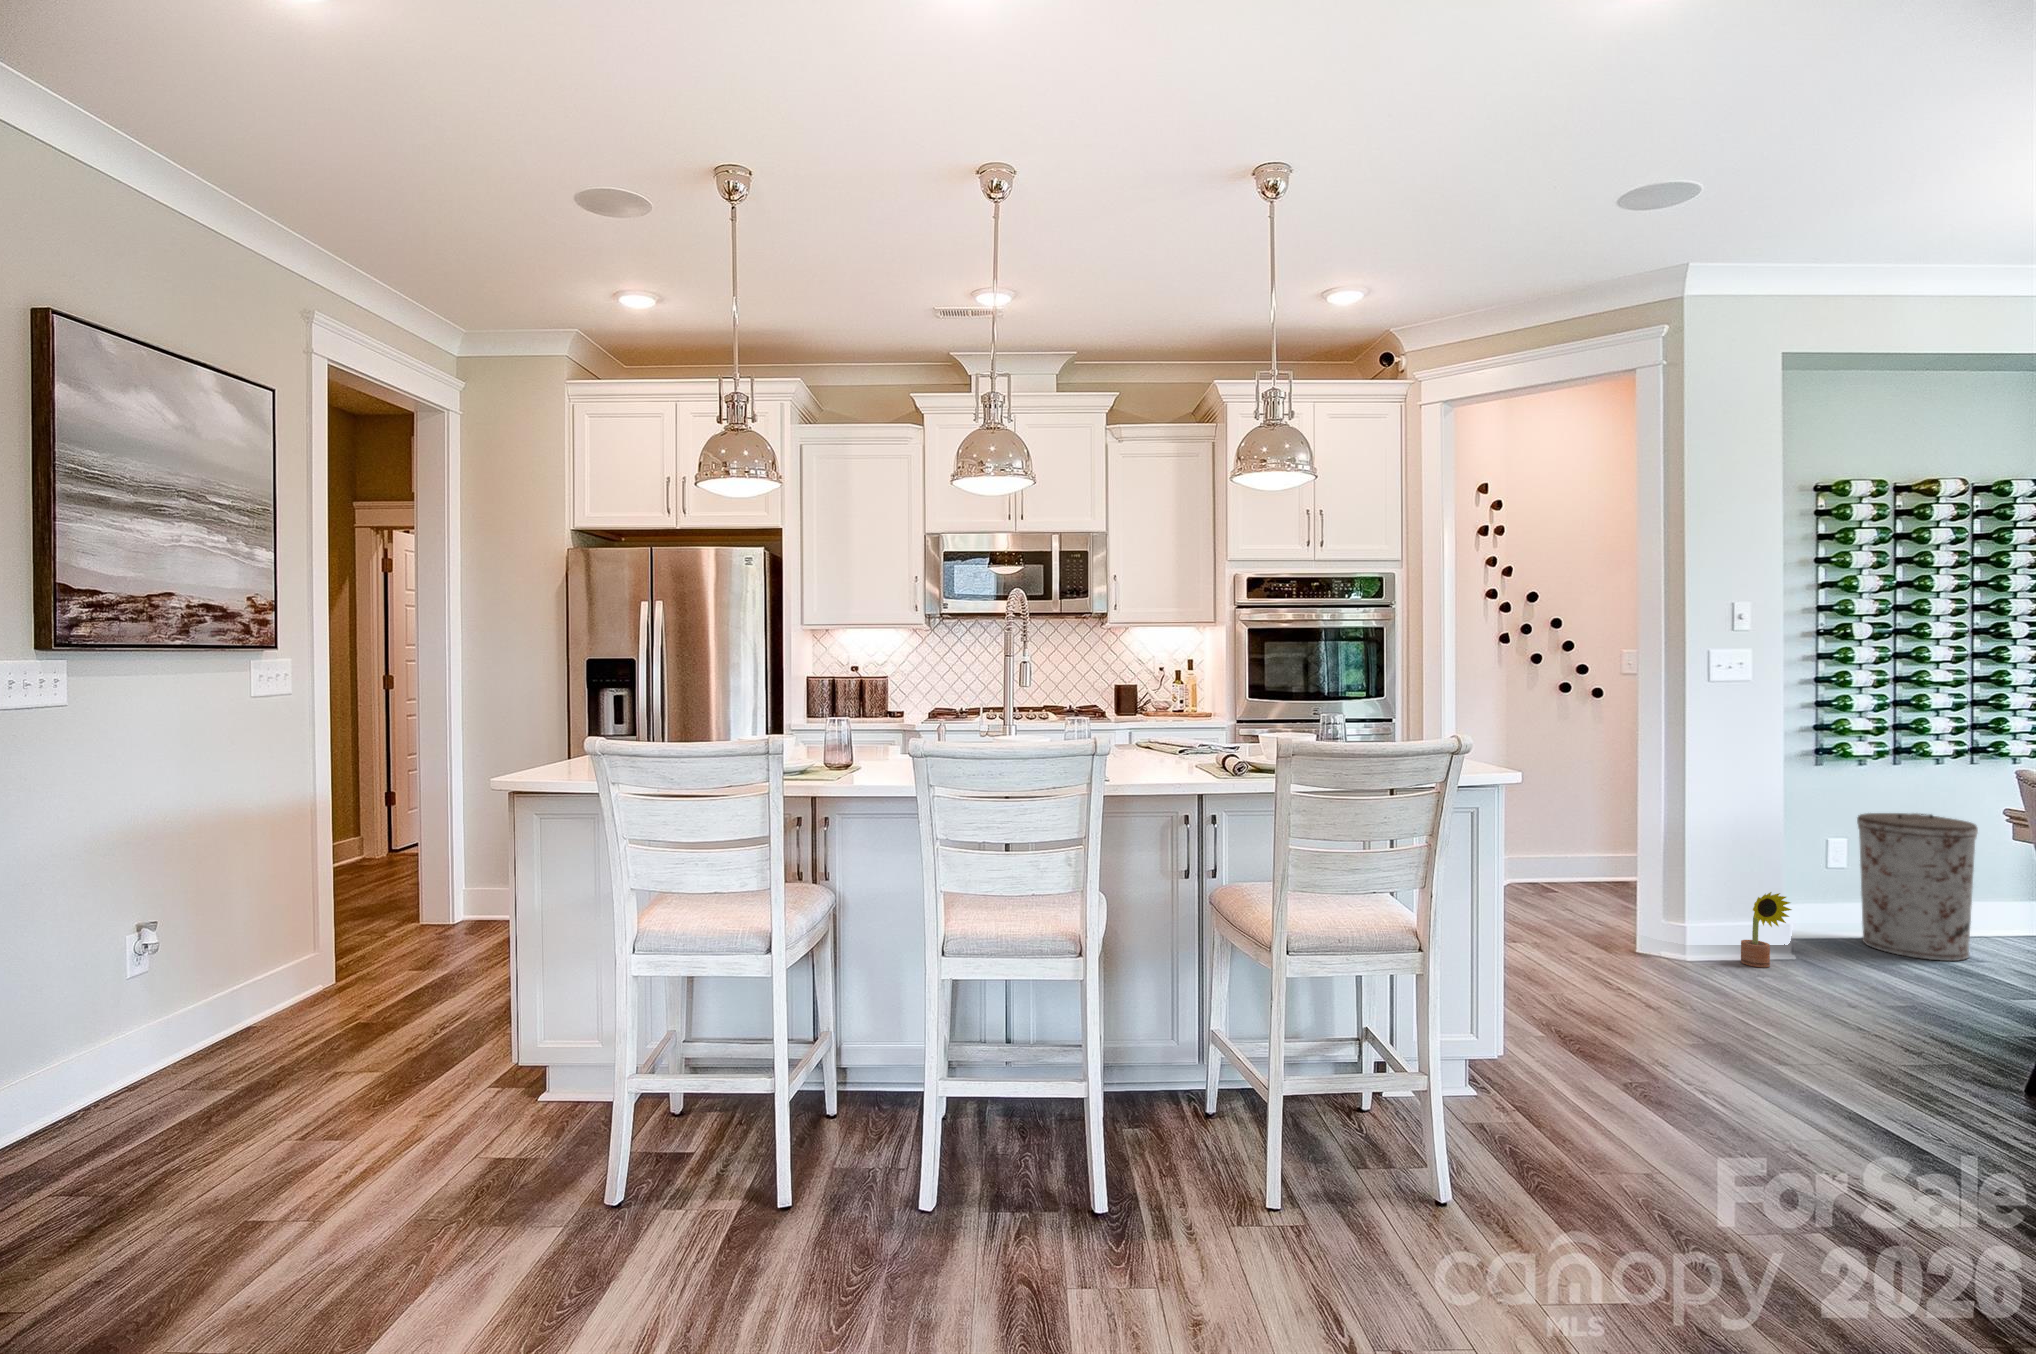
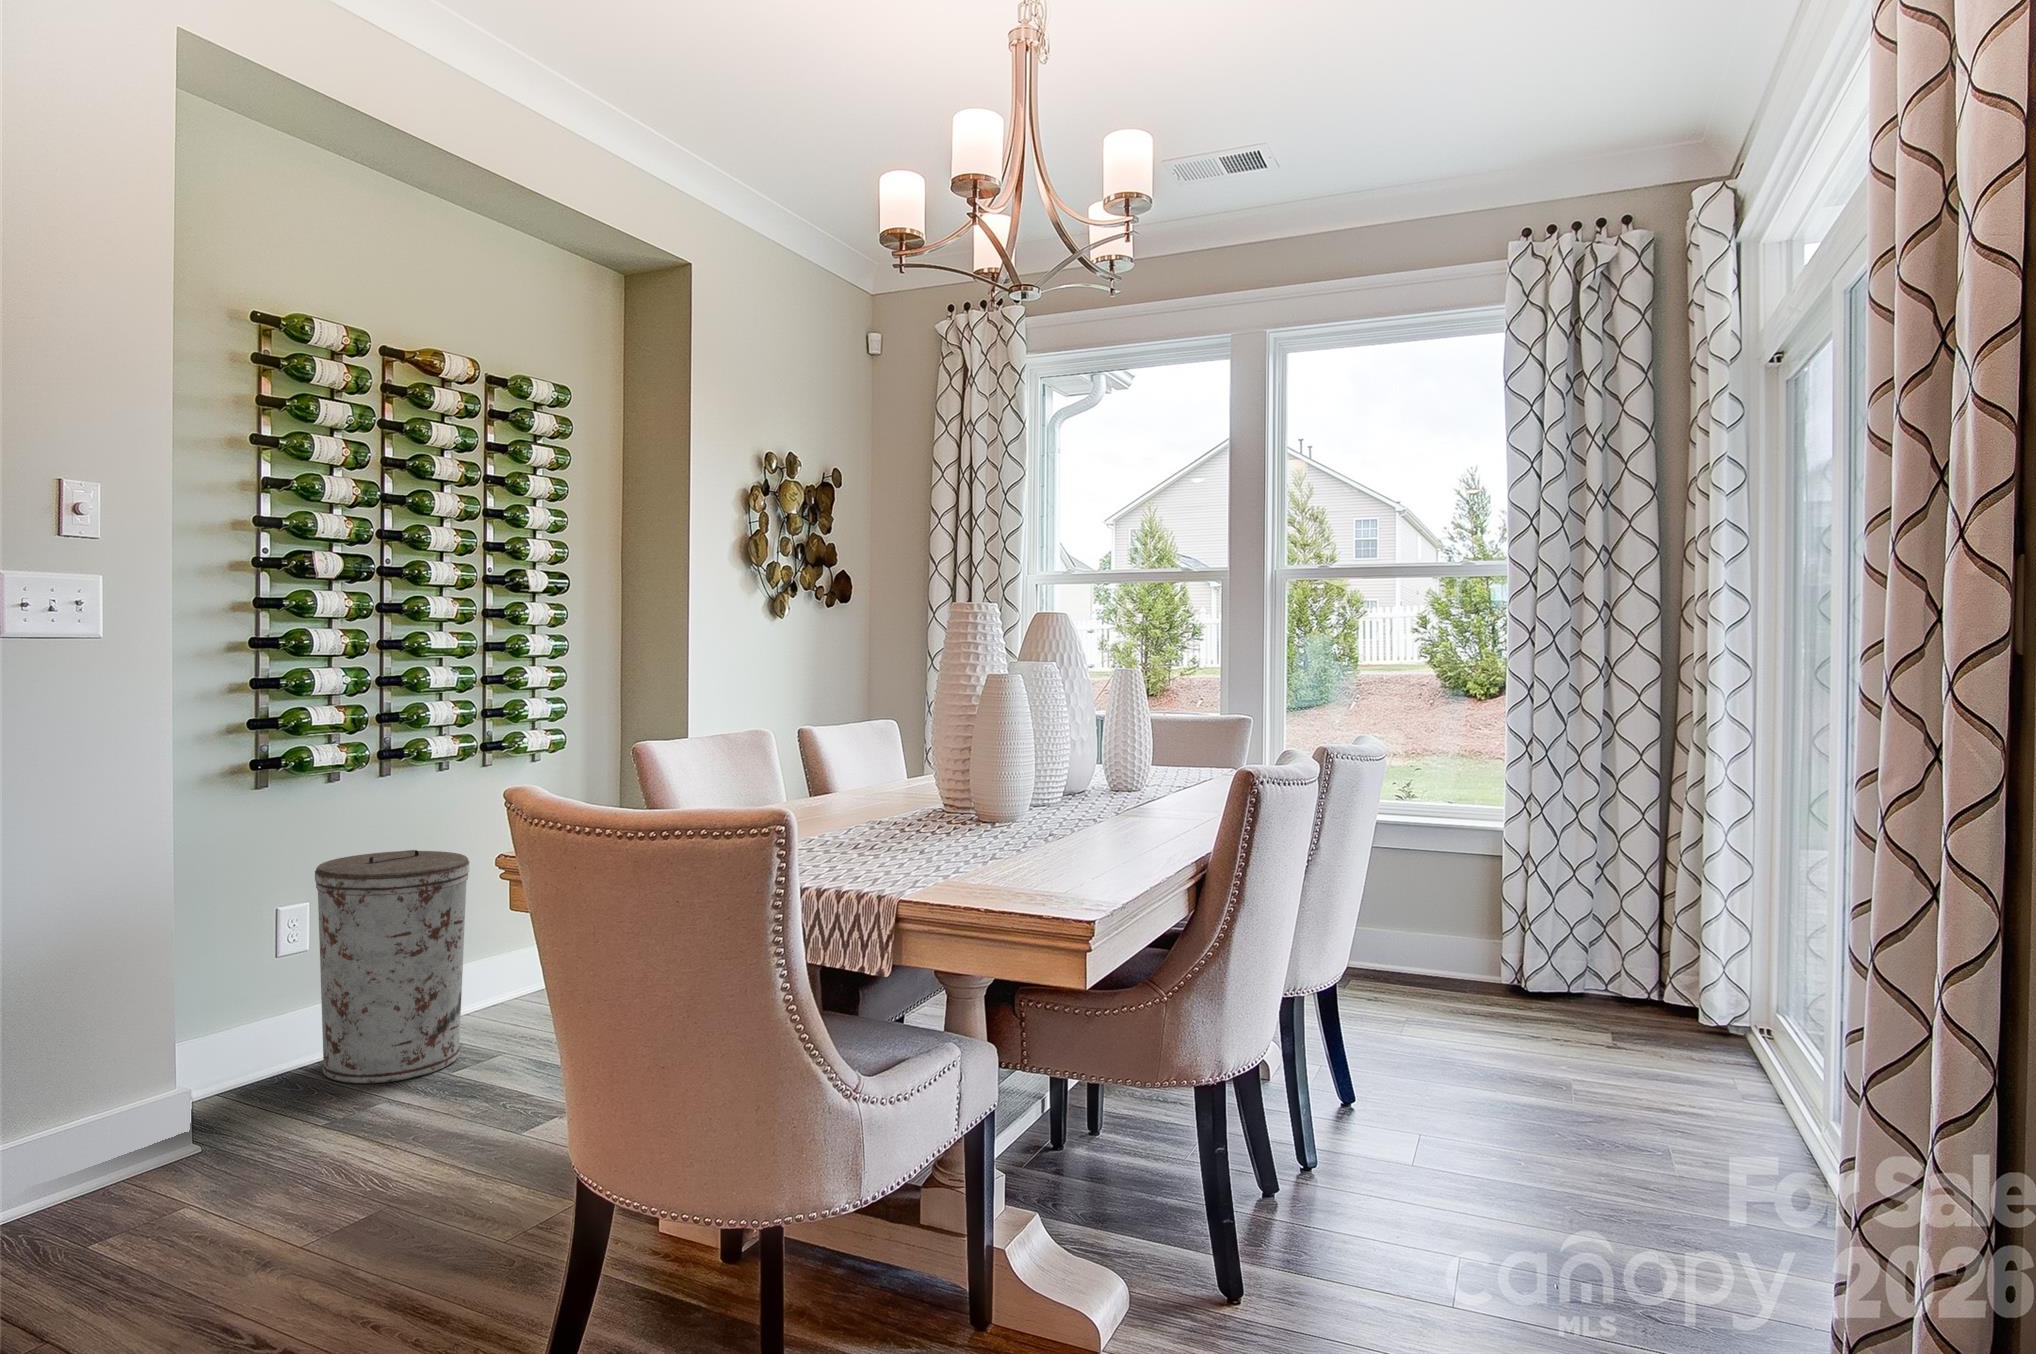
decorative plant: present [1741,892,1792,967] -> none [51,1050,147,1208]

